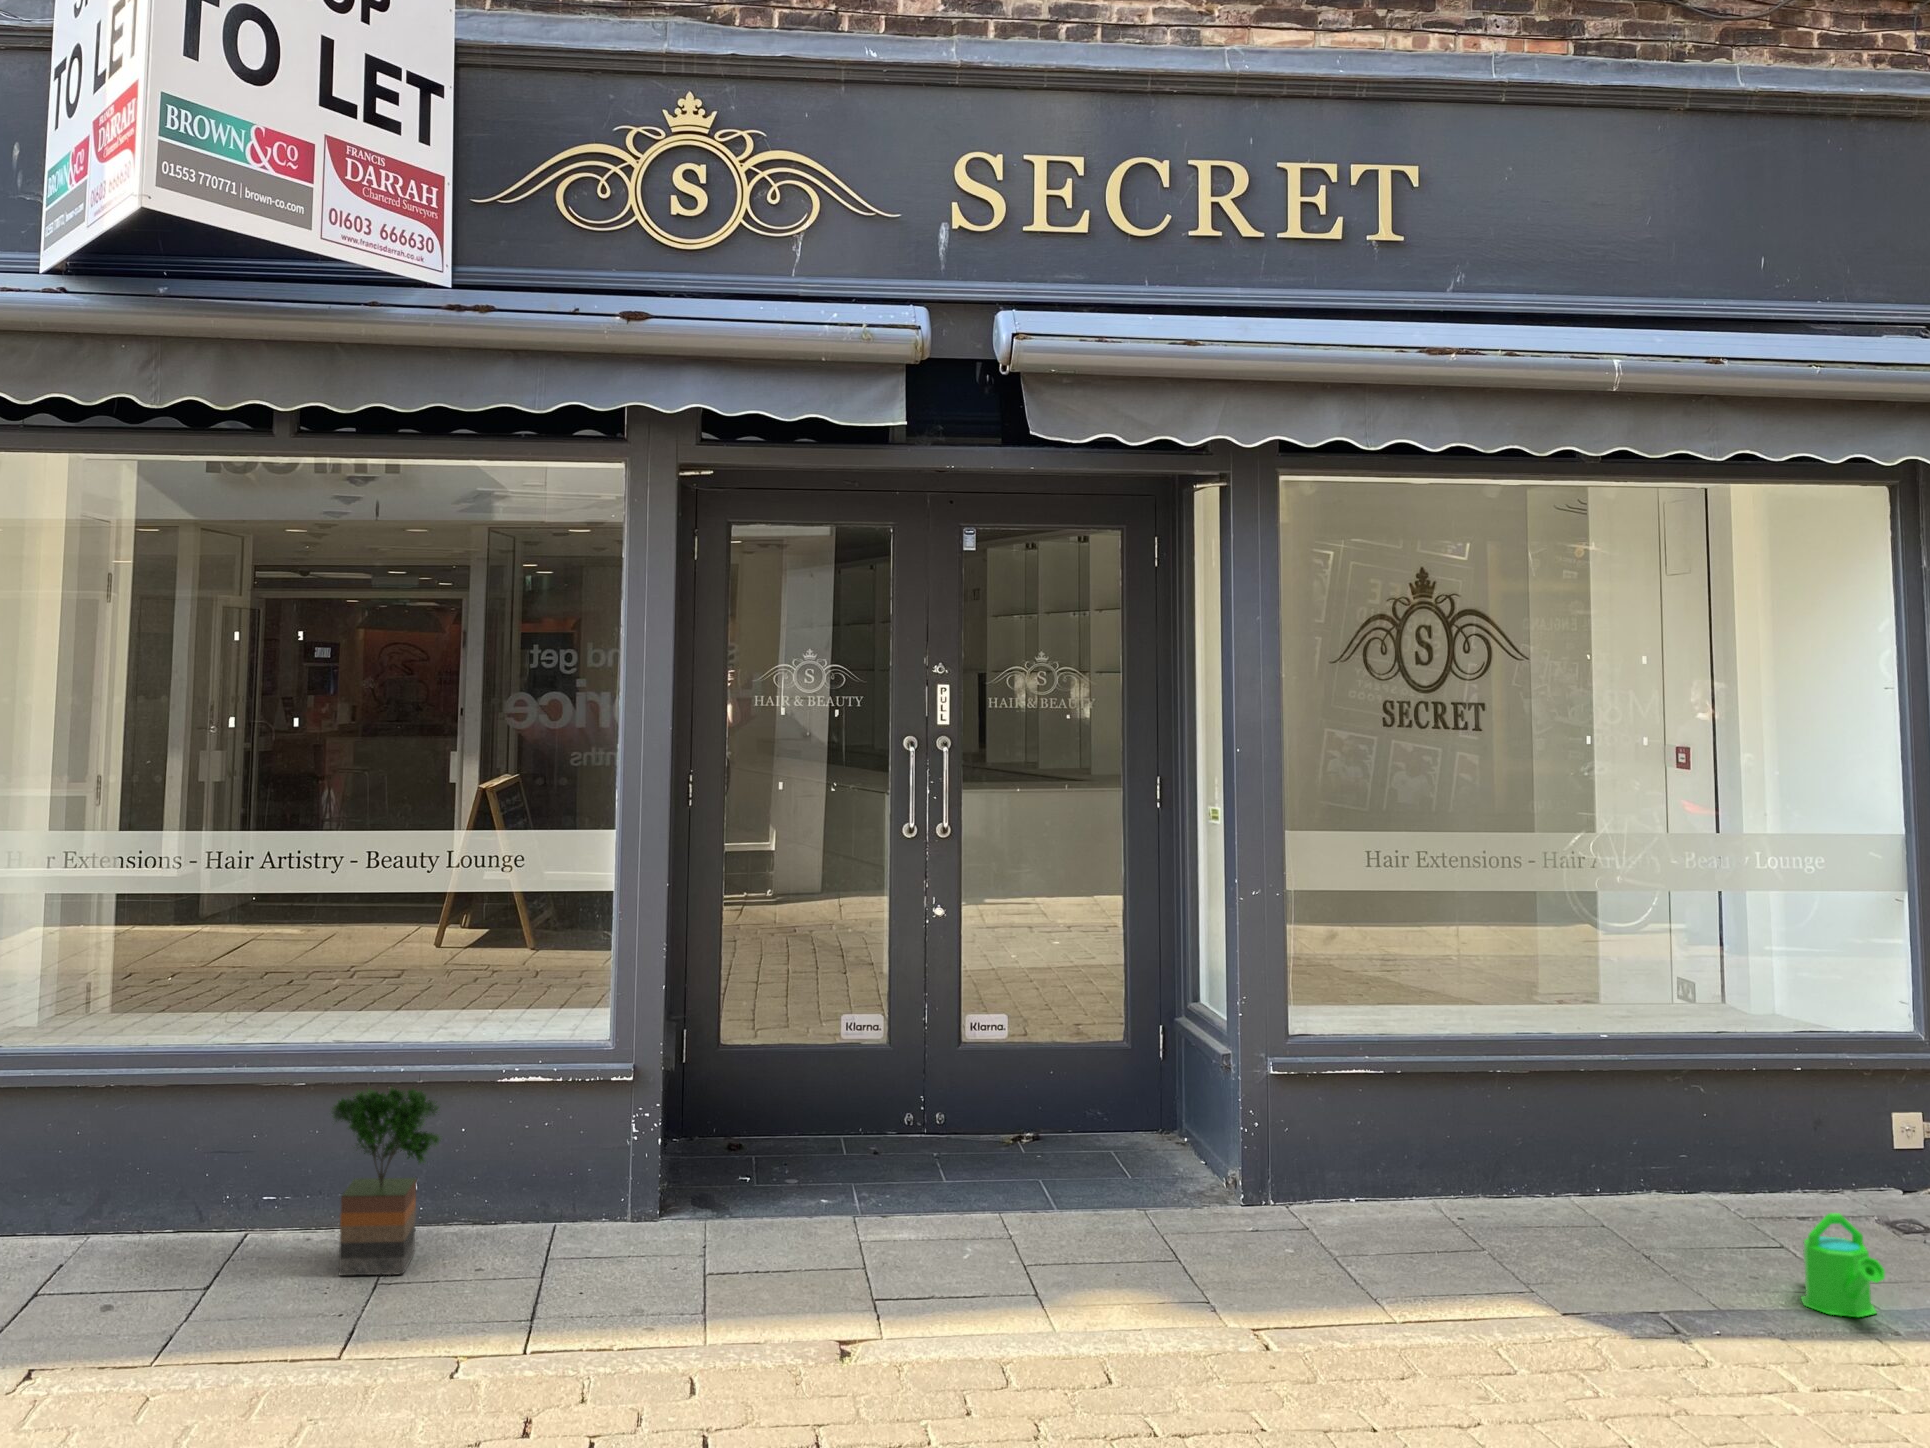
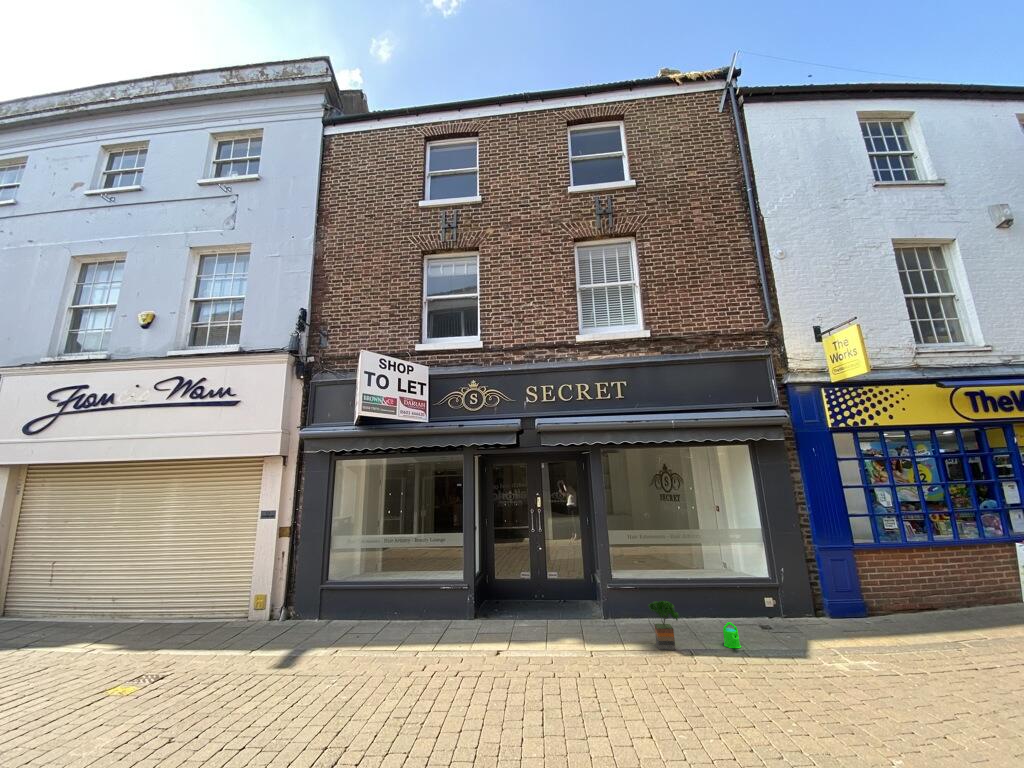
potted tree: present [331,1088,442,1275] -> present [648,601,678,650]

